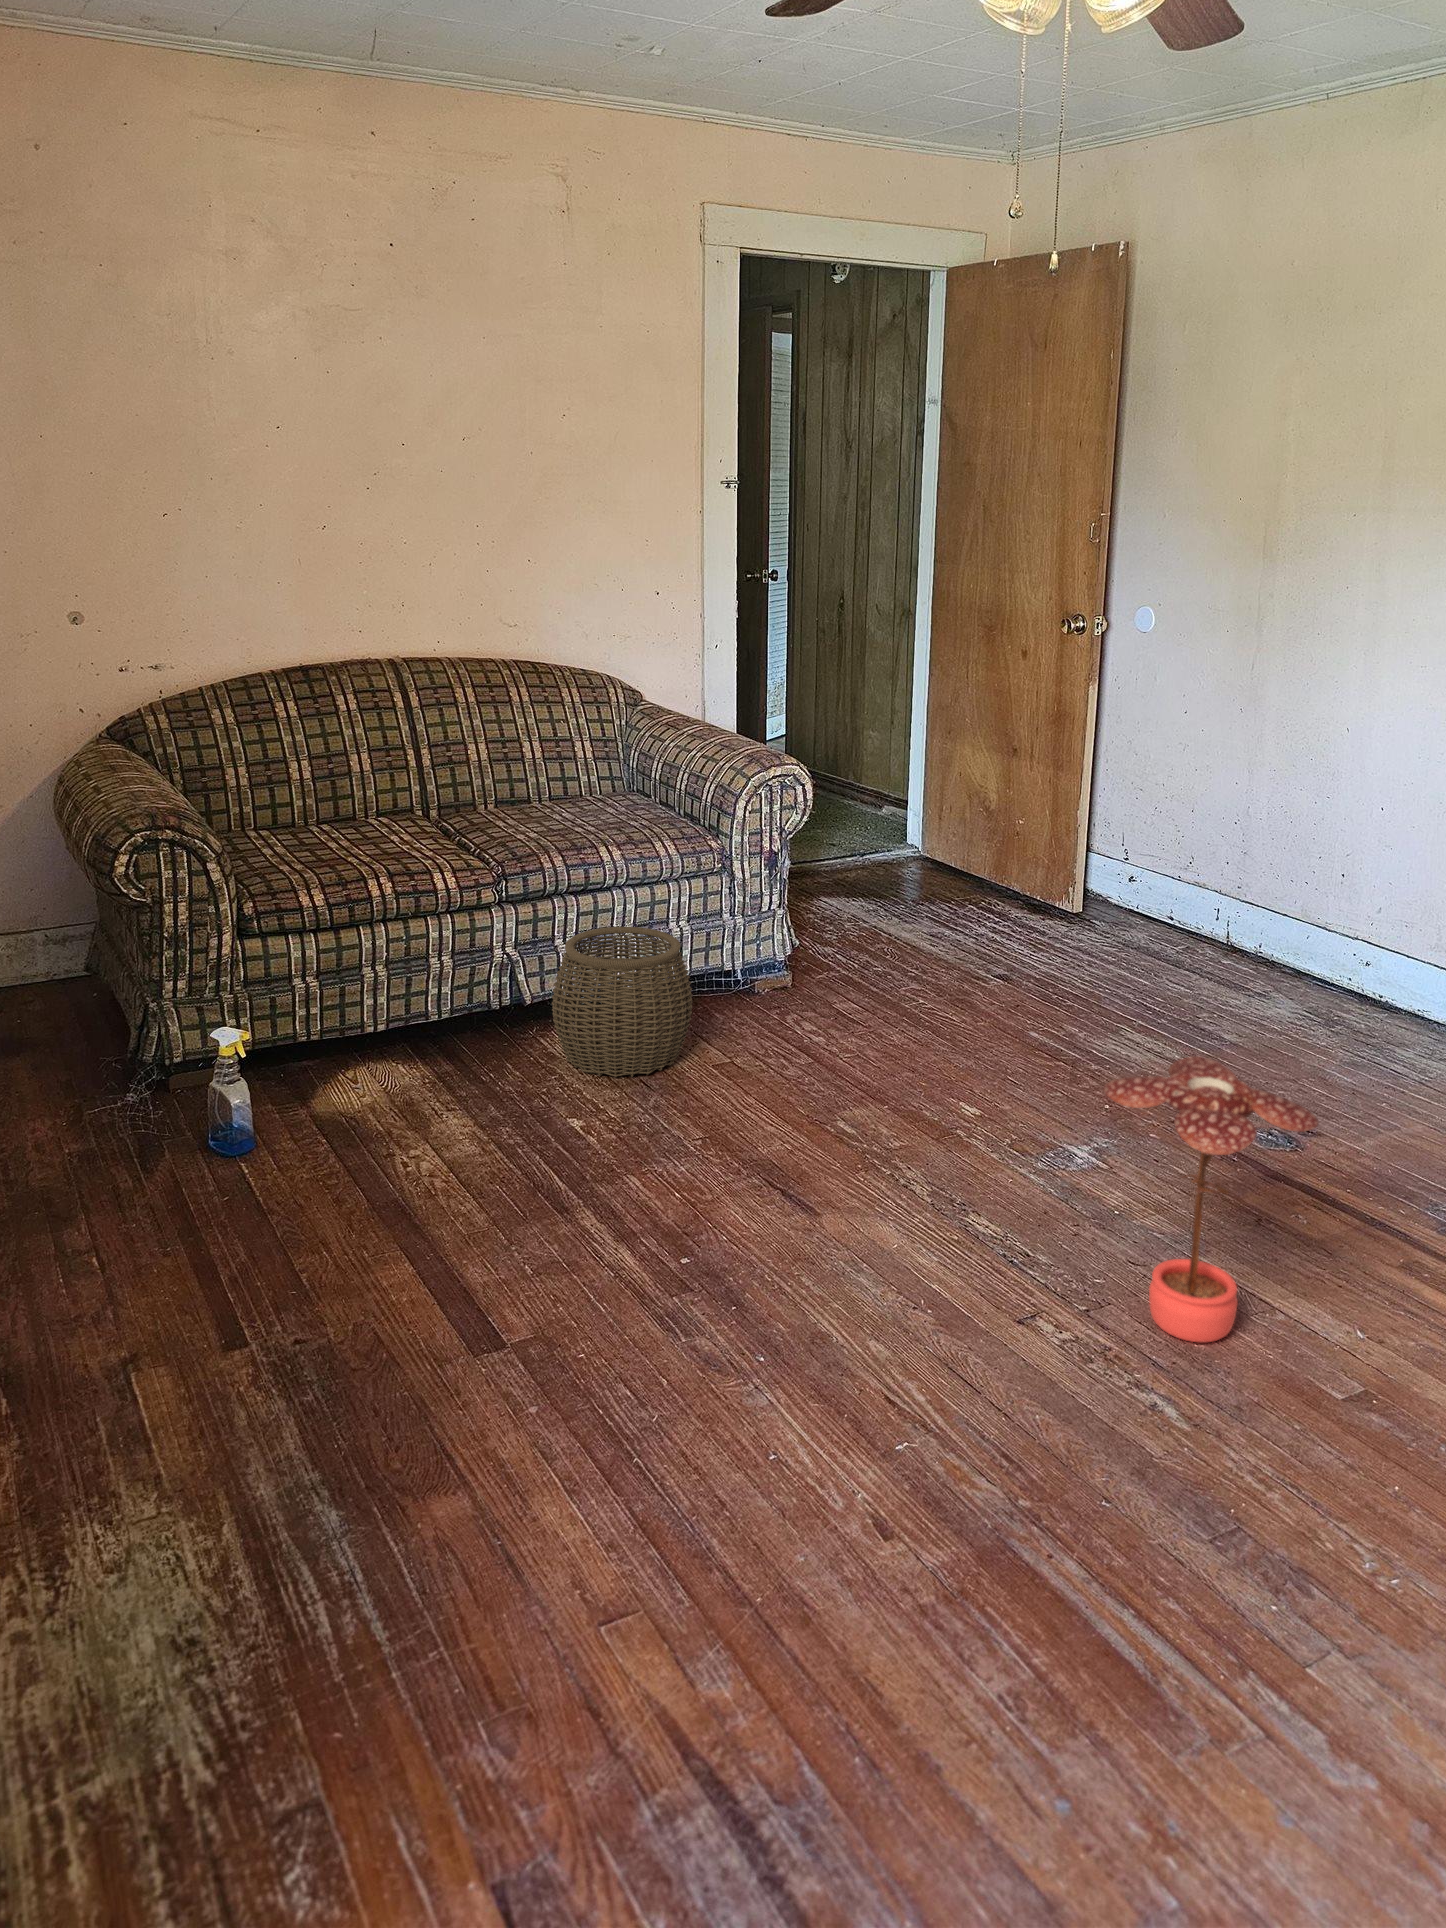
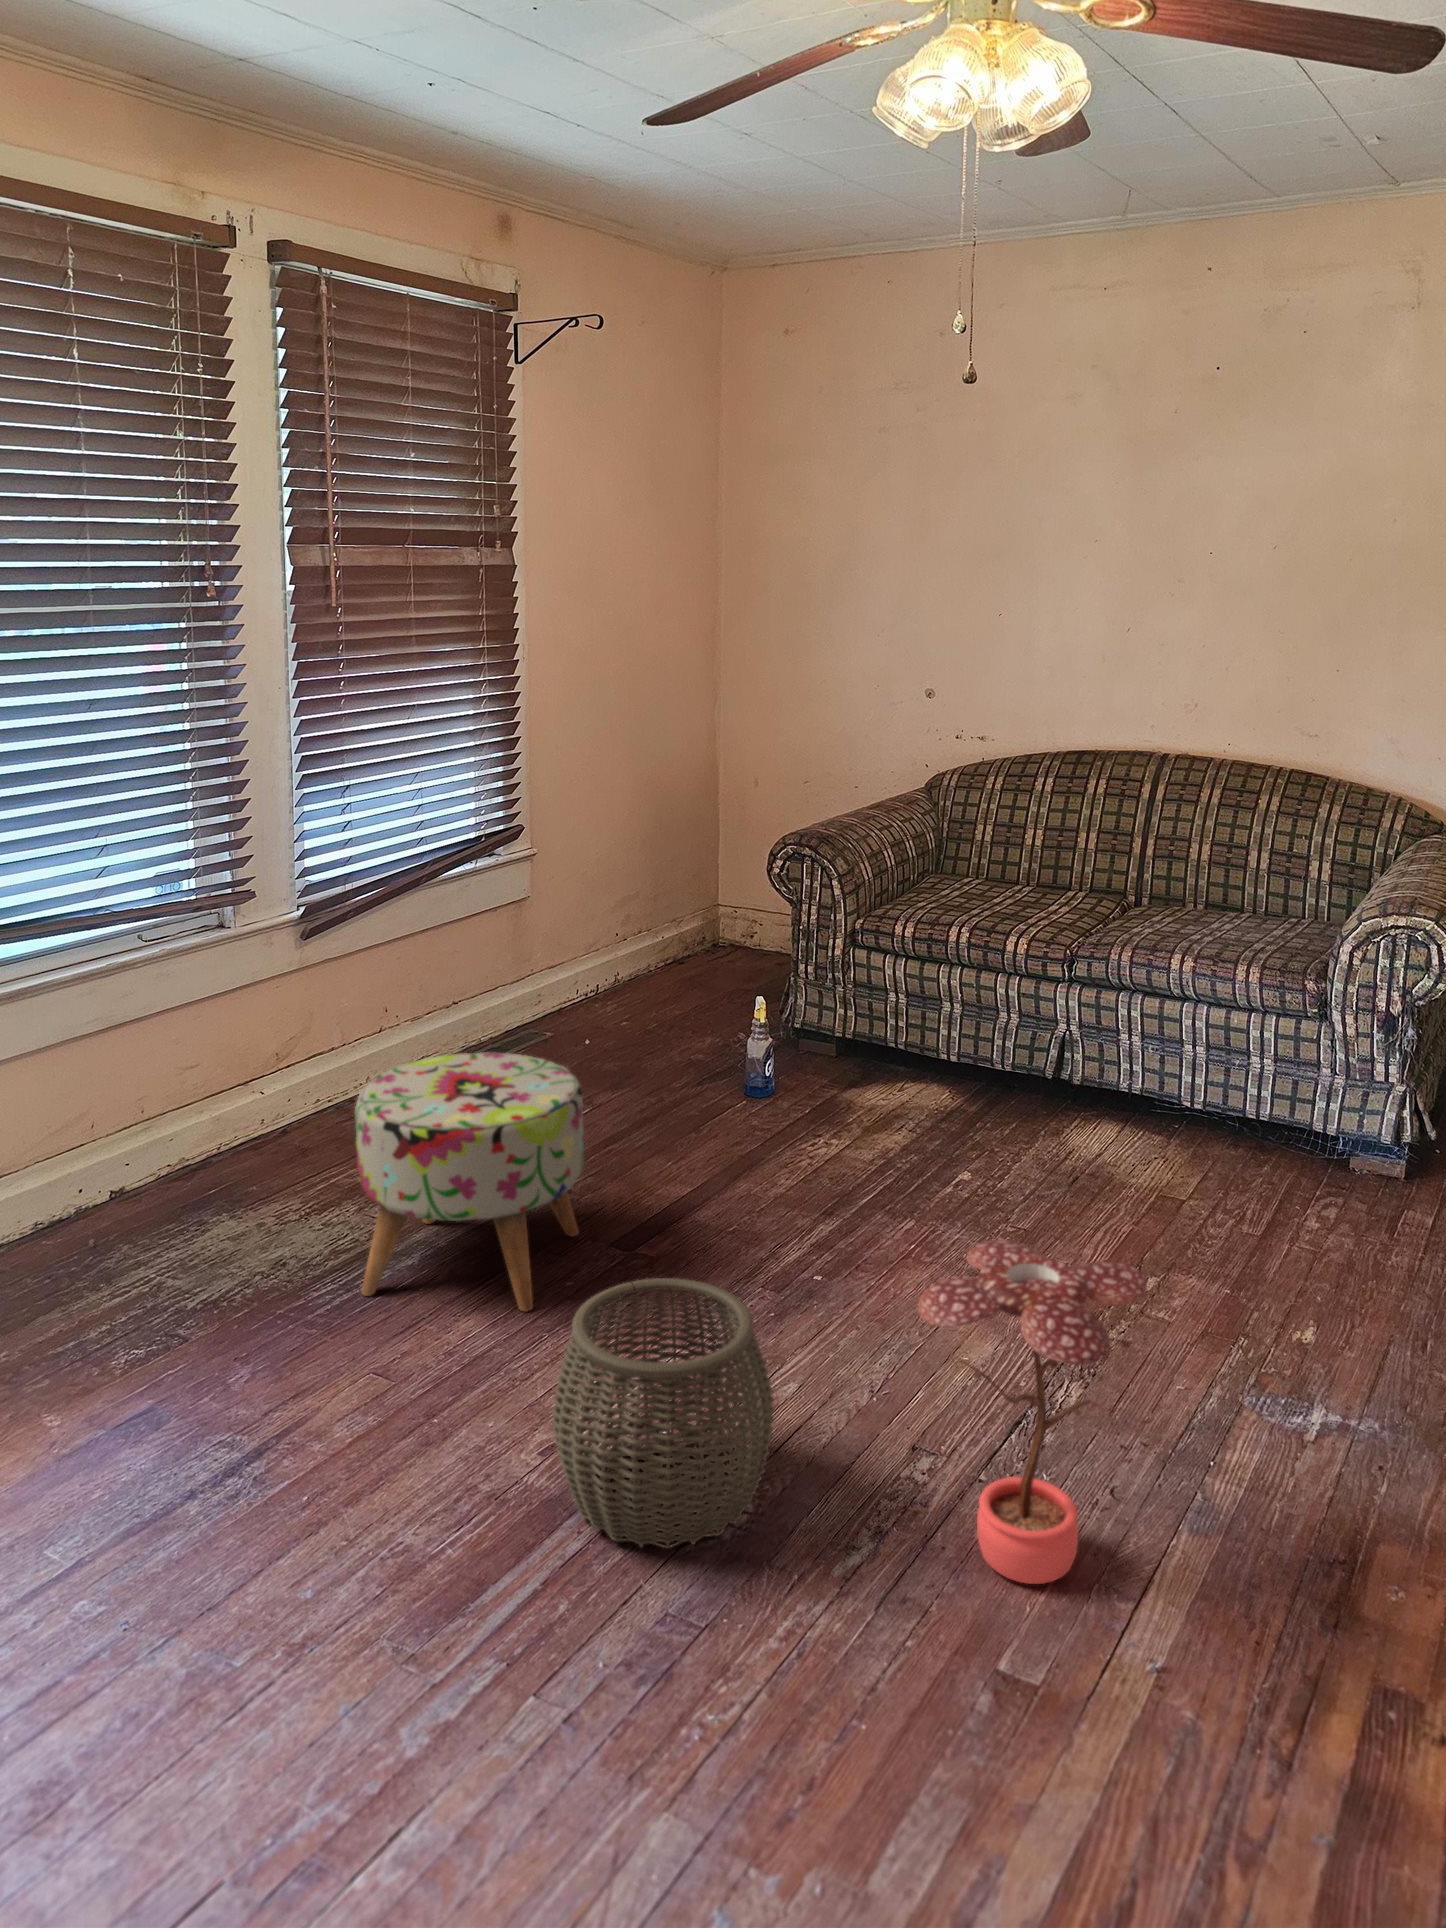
woven basket: present [552,927,693,1077] -> present [552,1278,775,1549]
ottoman: none [228,1157,581,1596] -> present [355,1052,584,1312]

